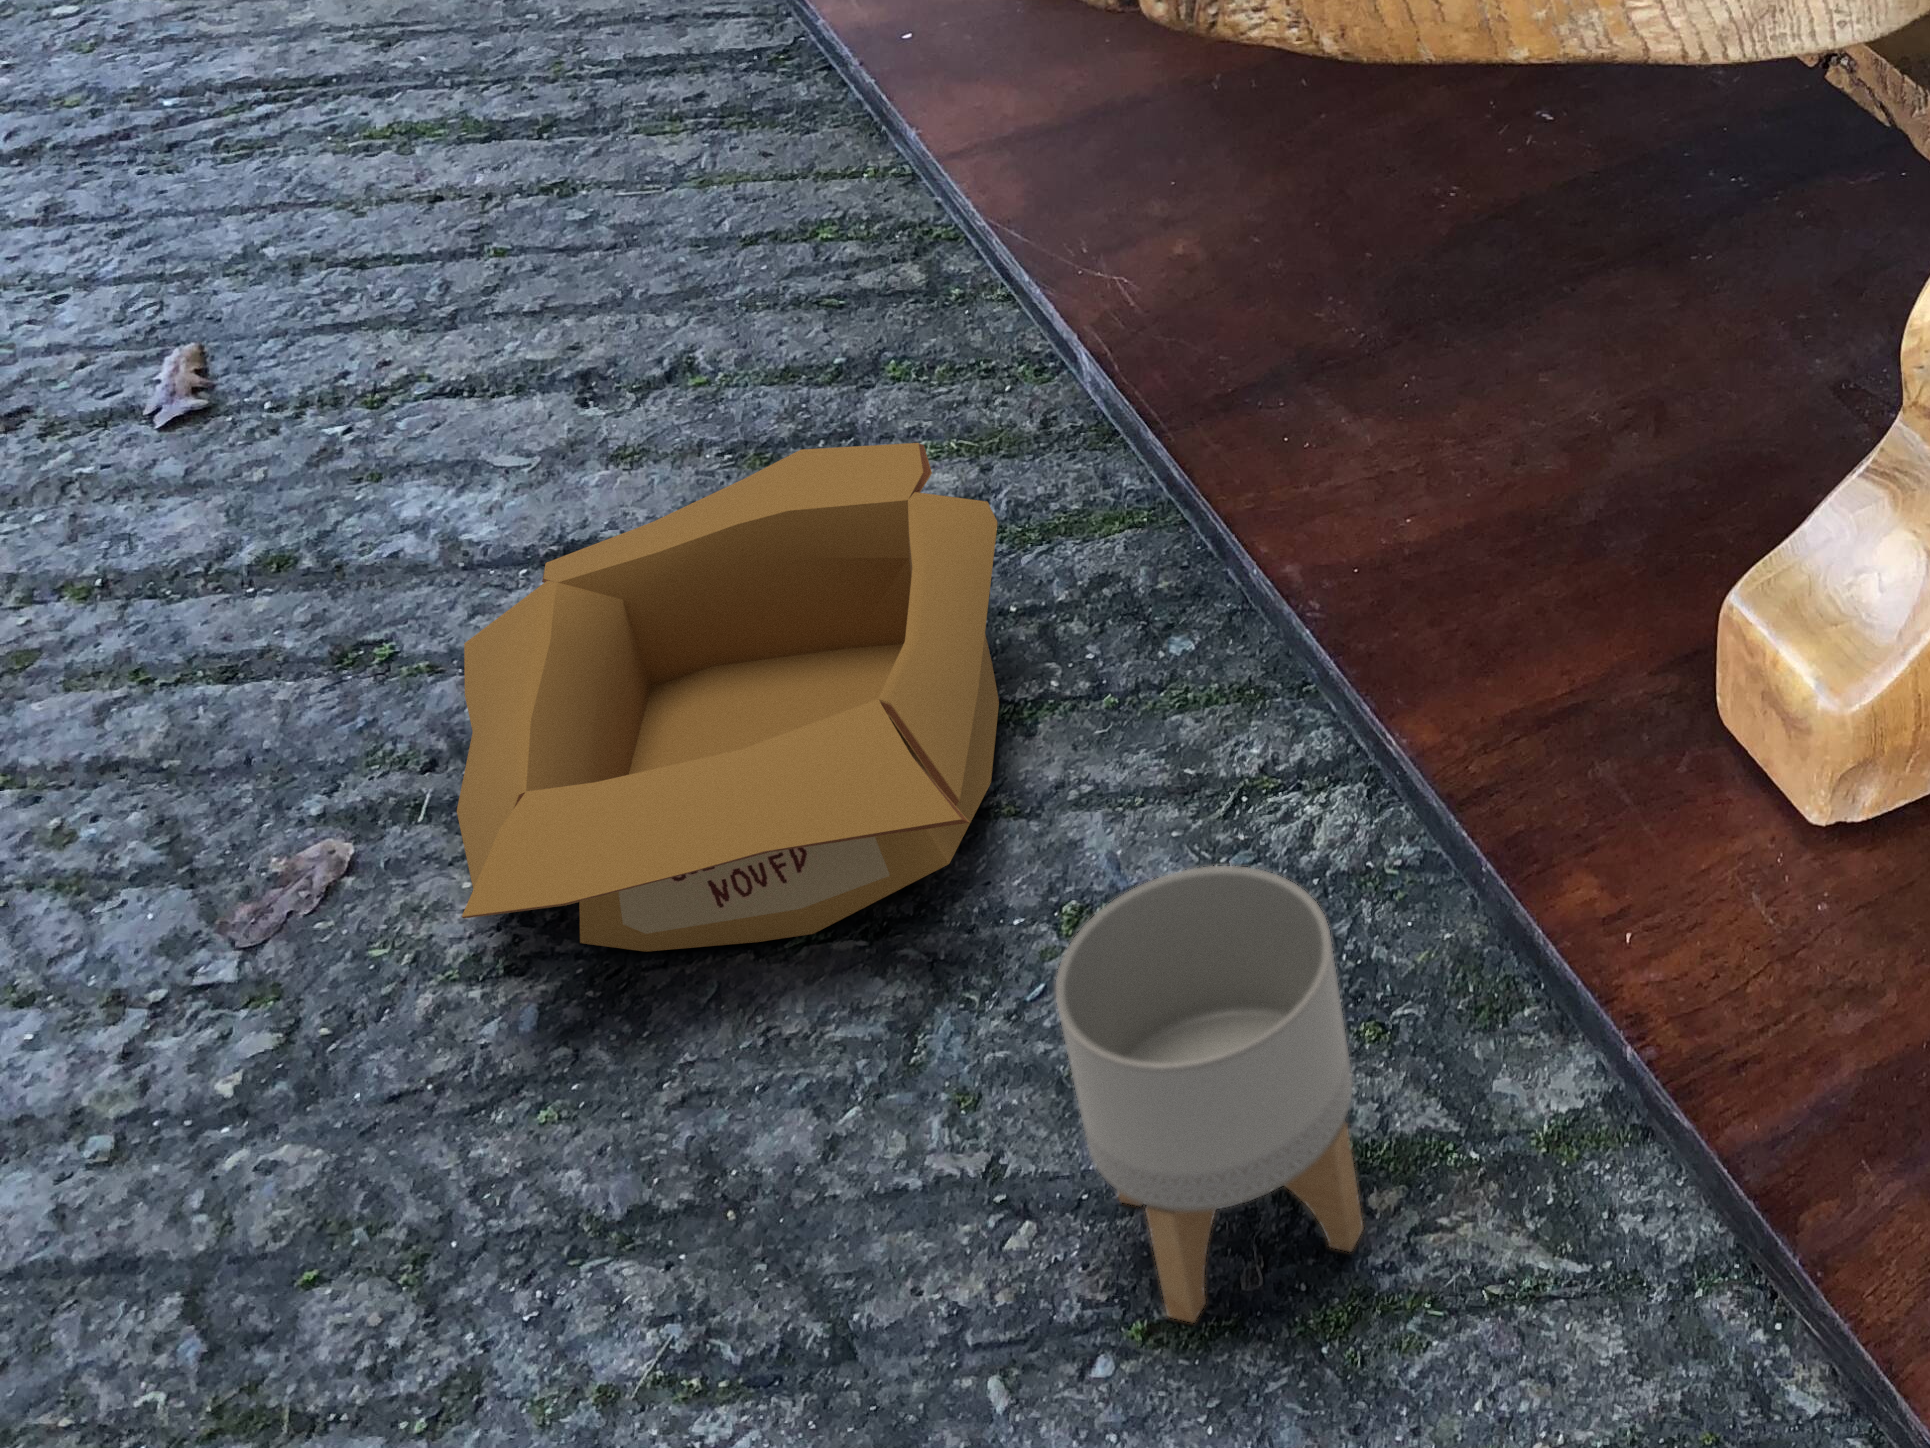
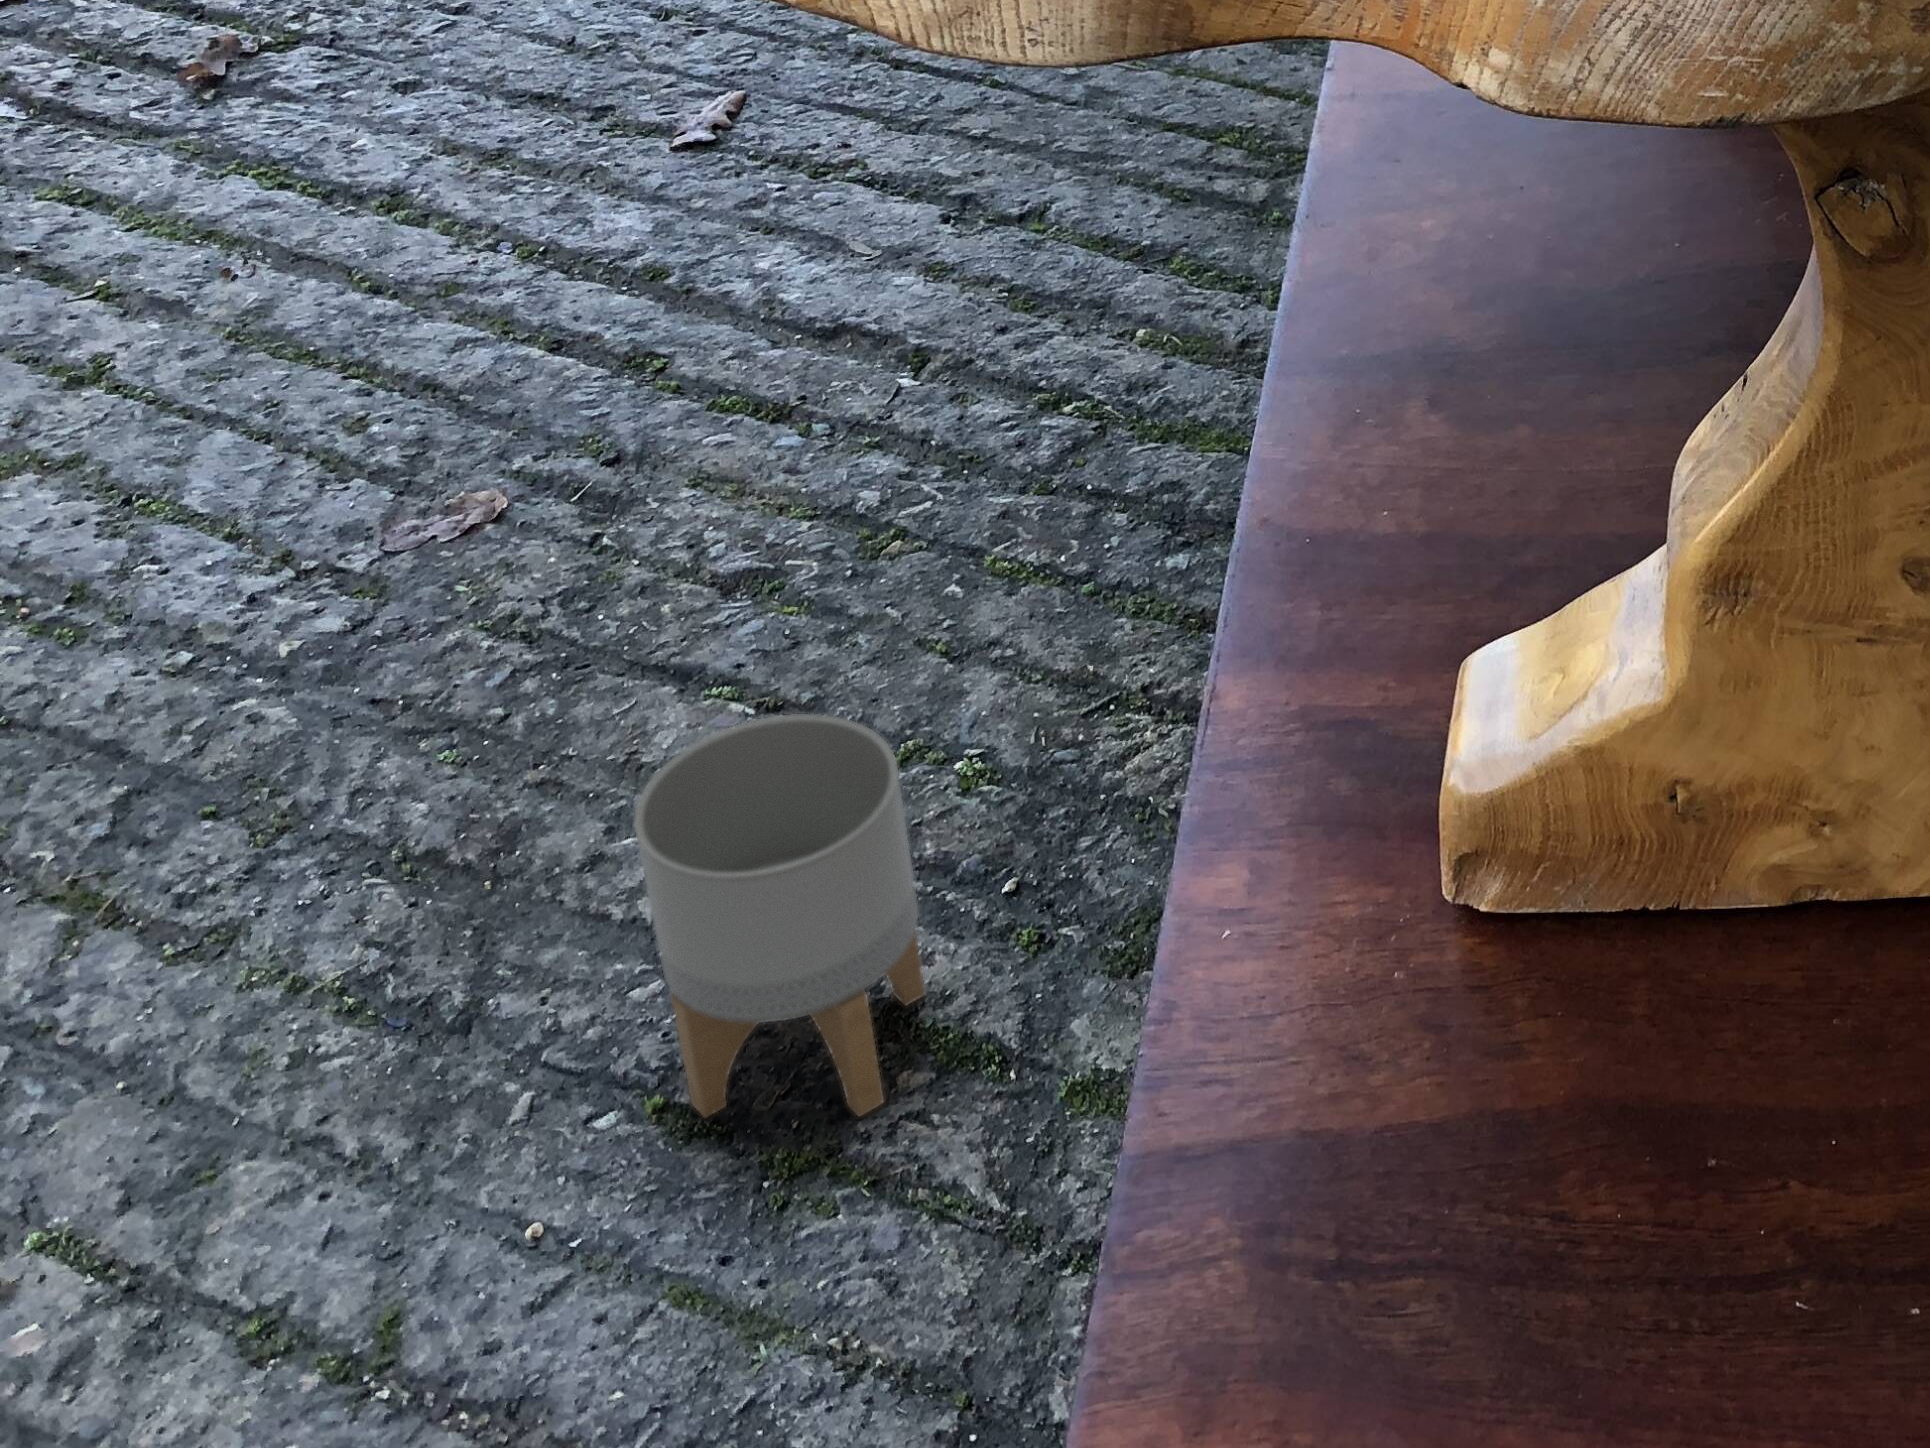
cardboard box: present [457,443,999,952] -> none [439,289,1049,688]

